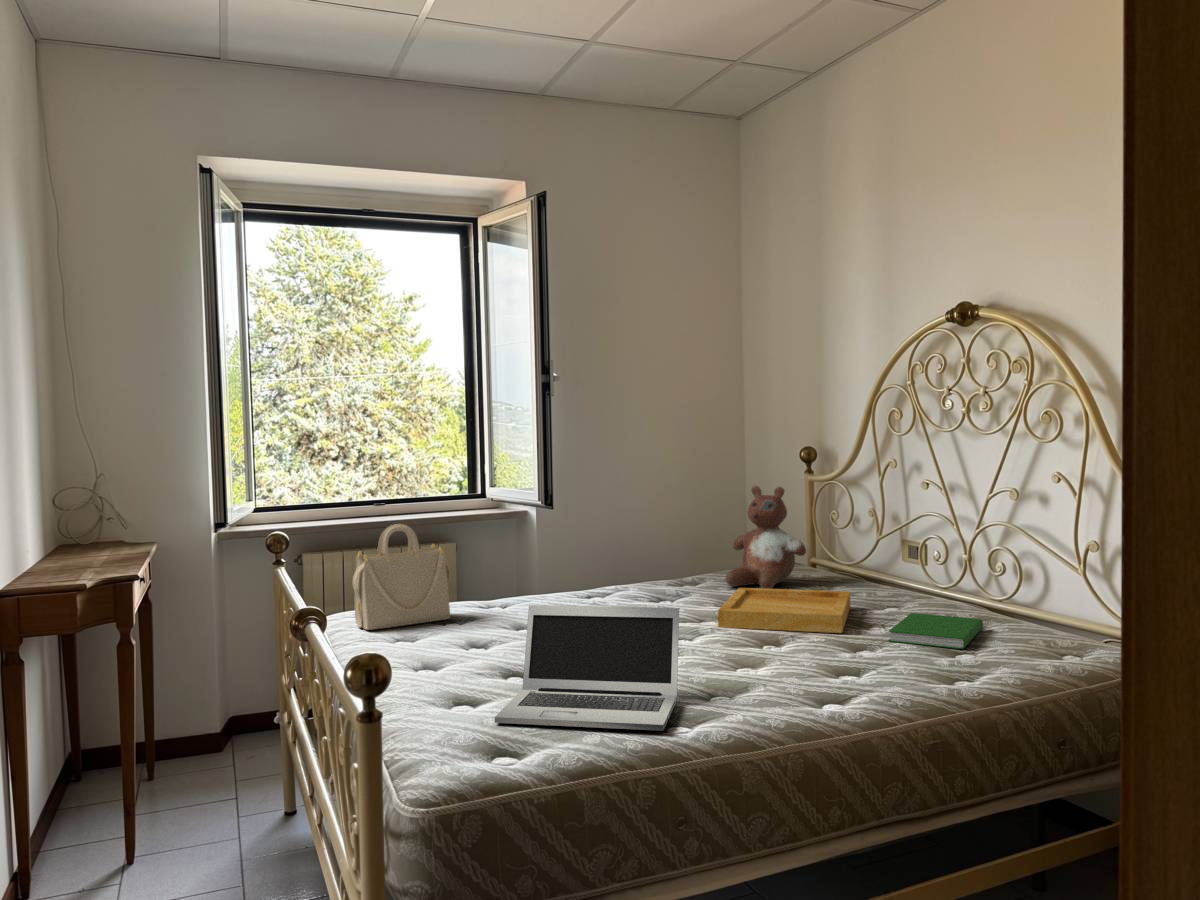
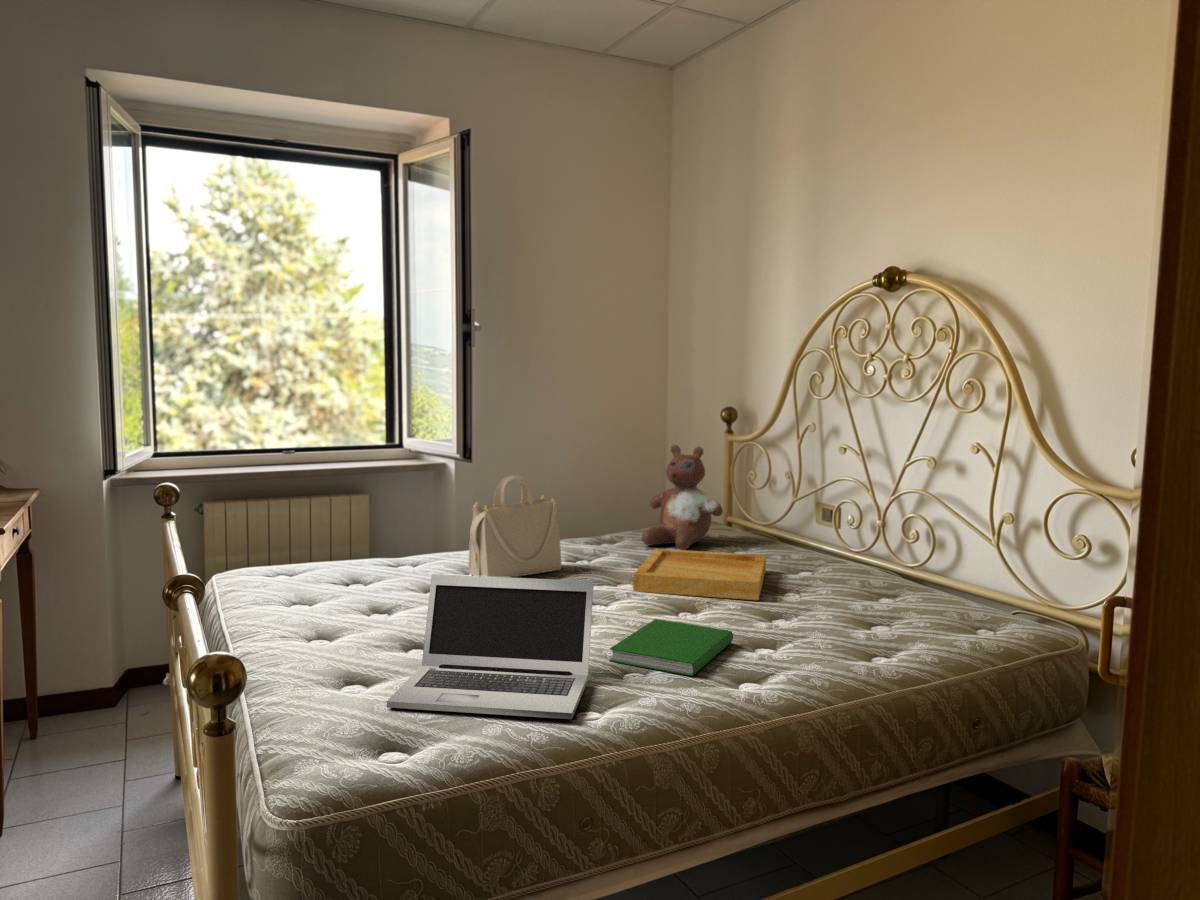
handbag: present [353,524,450,630] -> present [469,475,562,578]
hardcover book: present [889,613,983,649] -> present [610,619,733,676]

